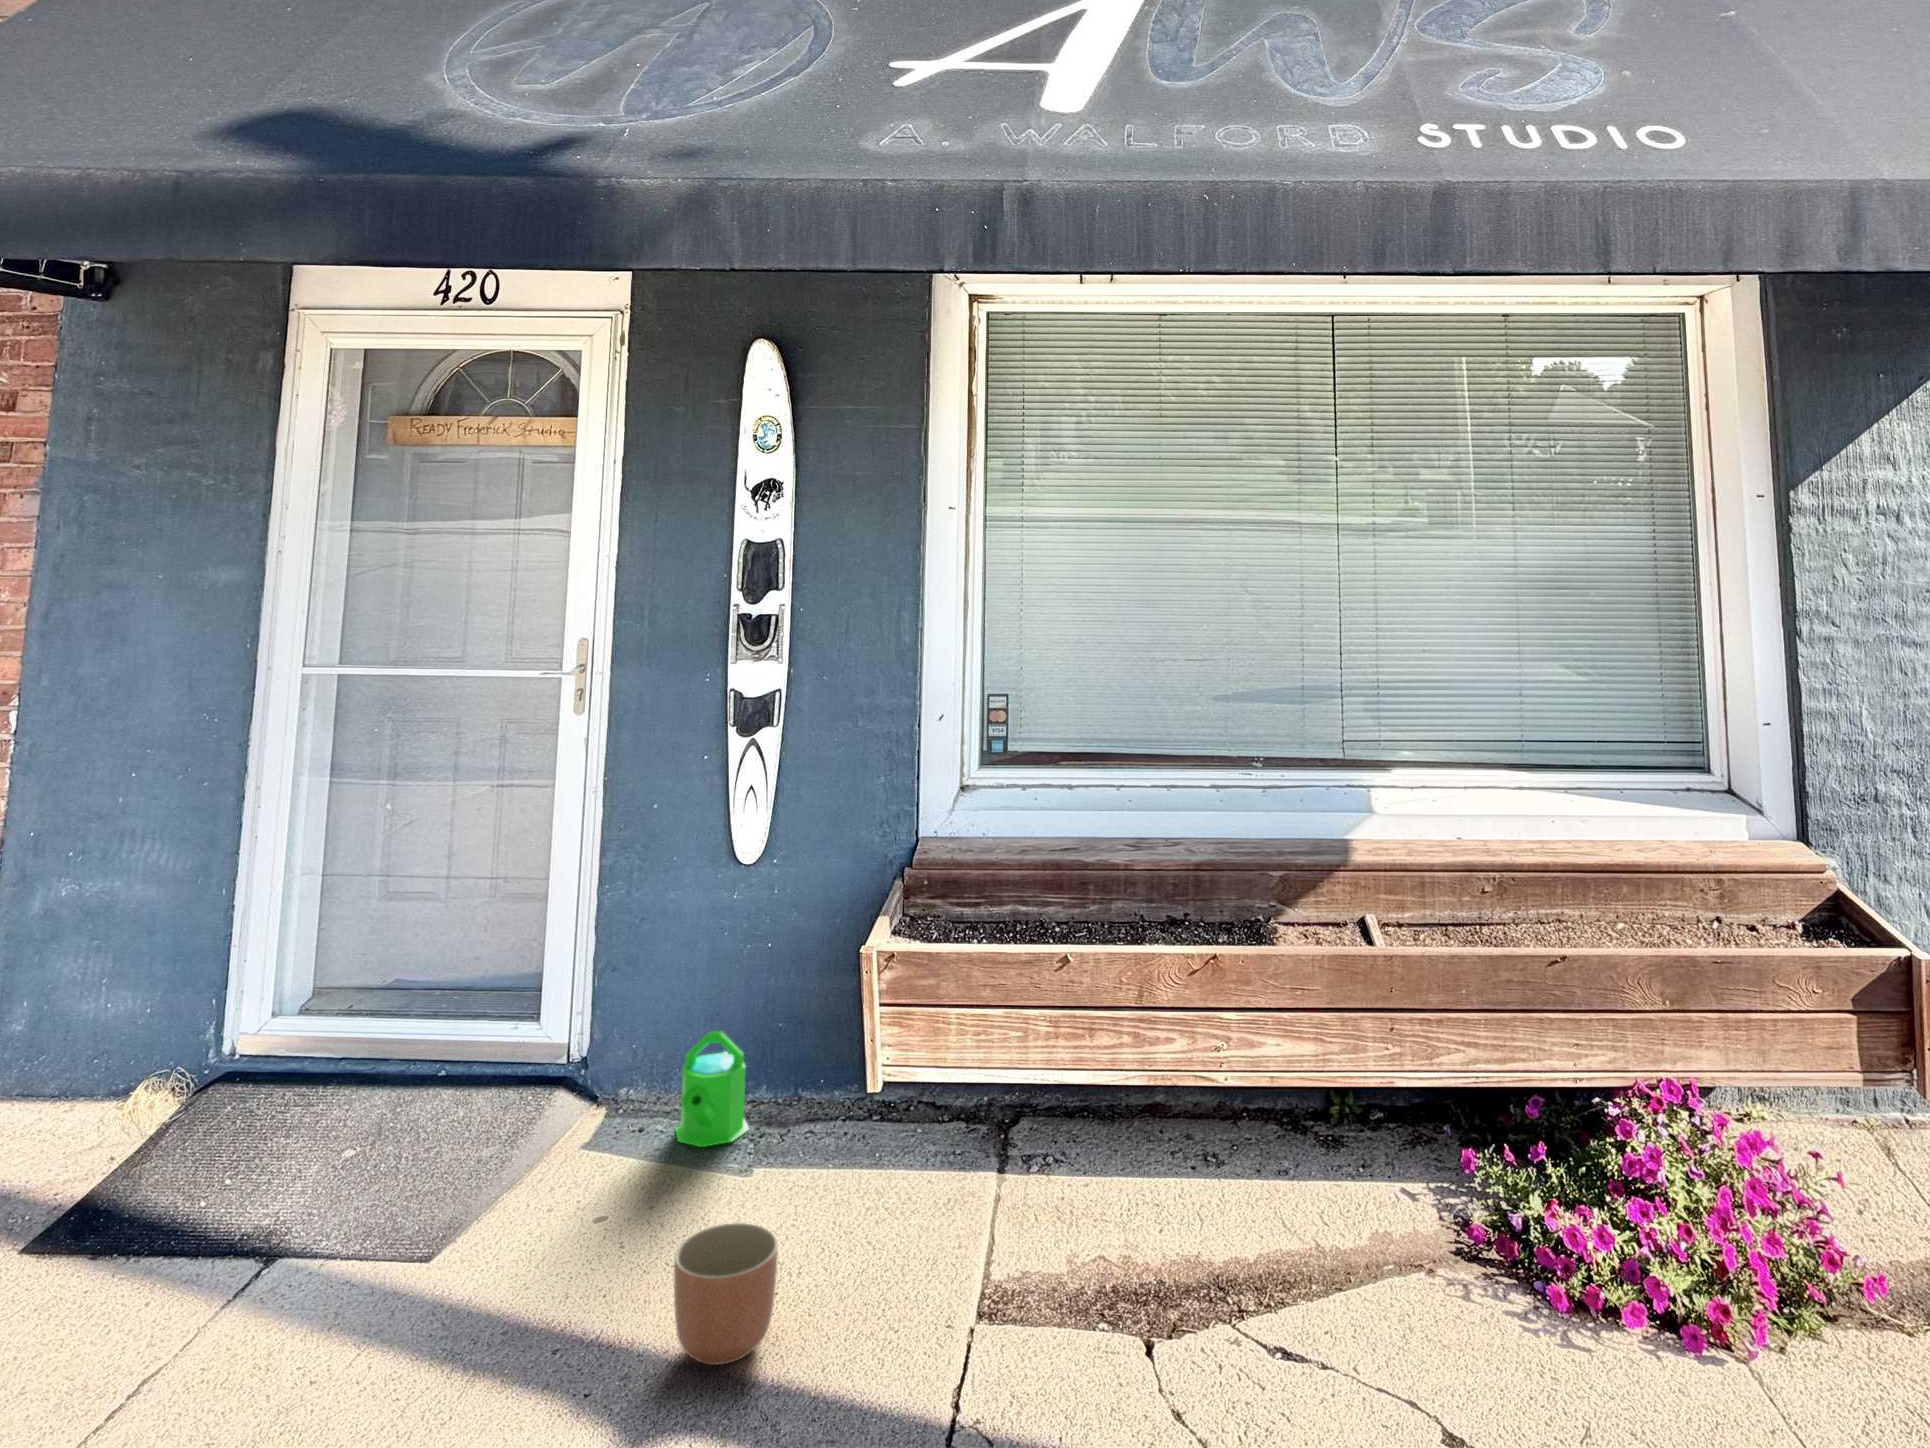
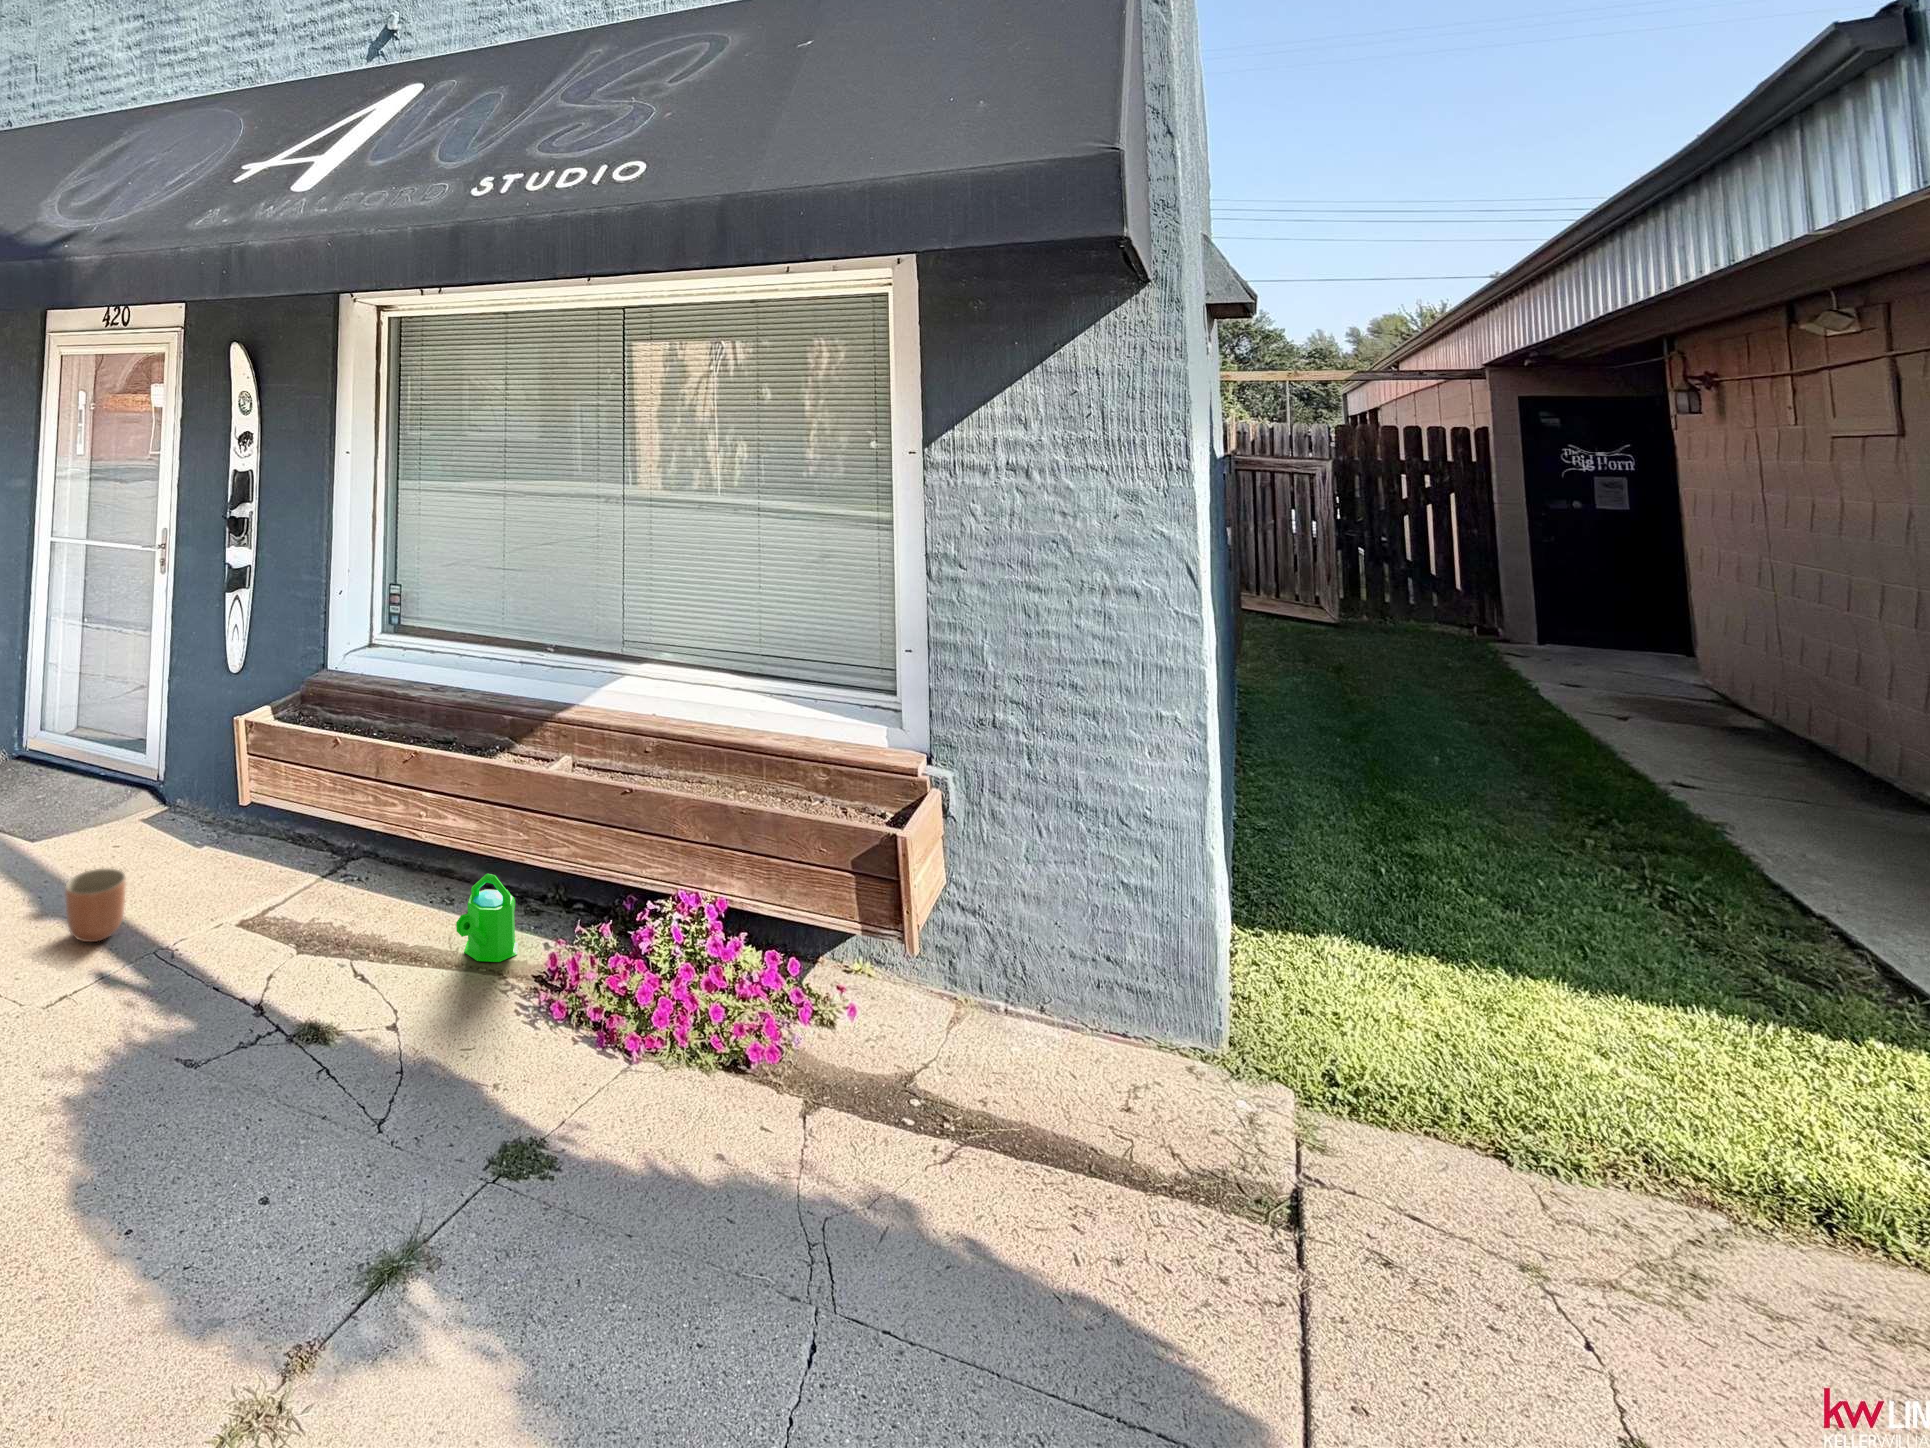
watering can: present [675,1031,749,1147] -> present [456,874,518,962]

